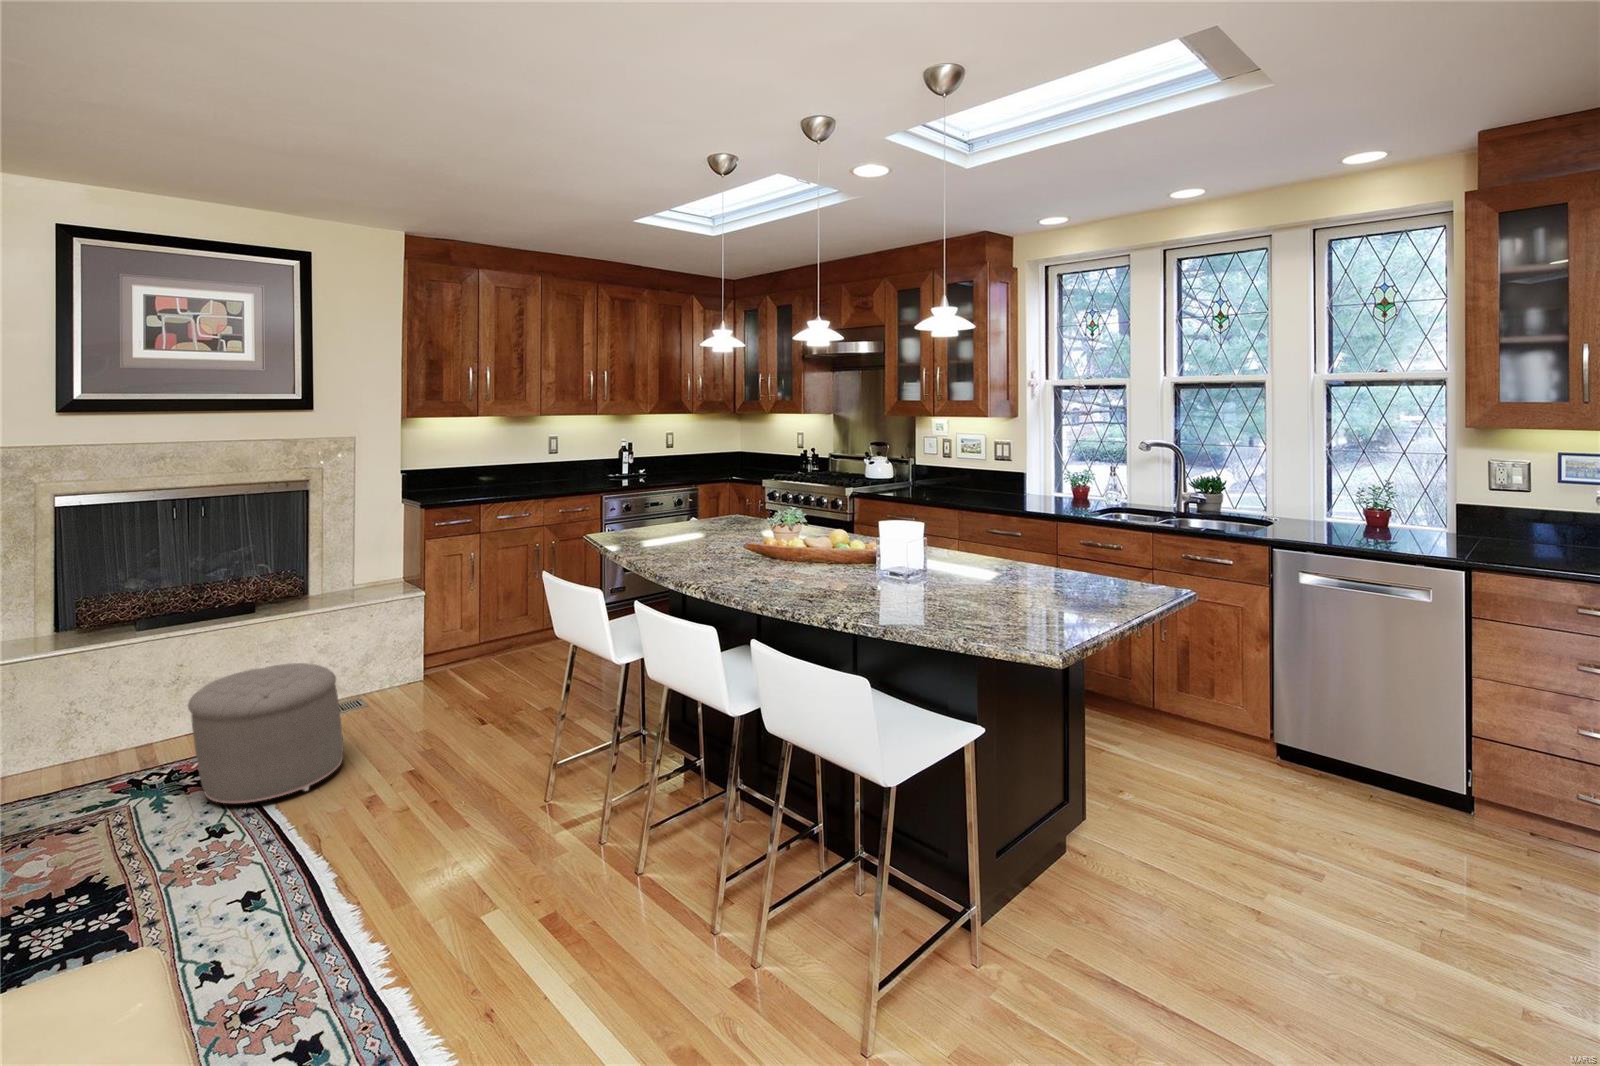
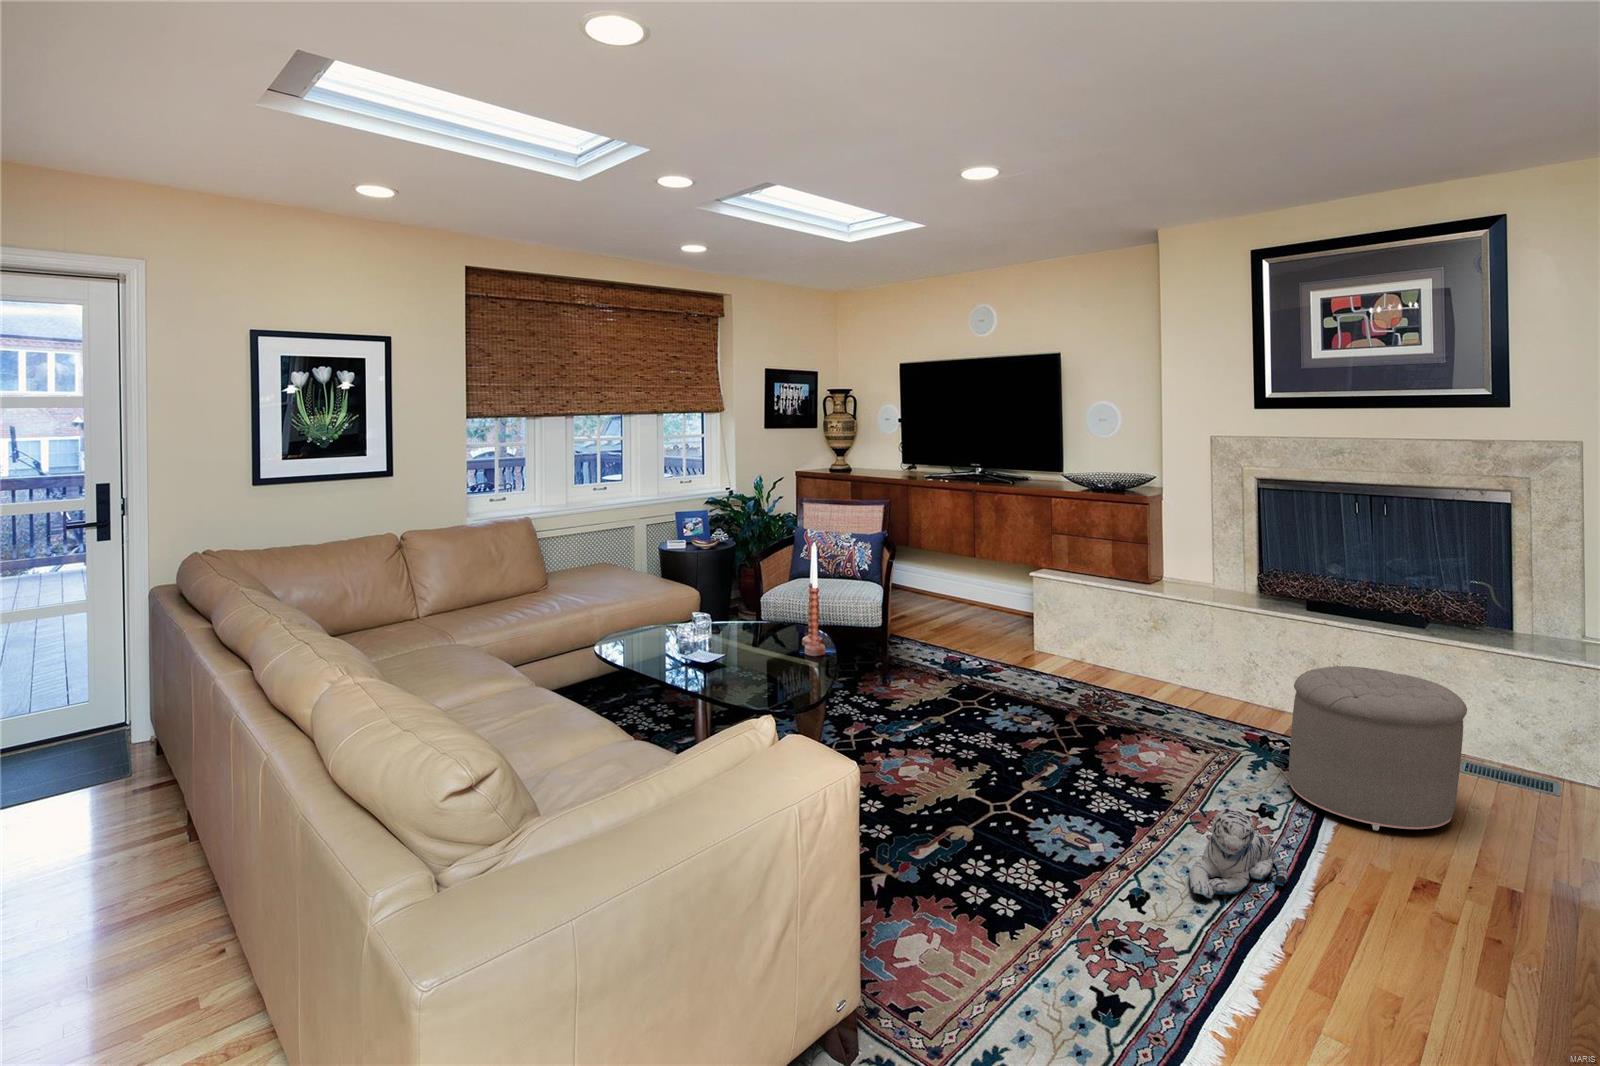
plush toy: none [223,832,305,928] -> present [1189,808,1288,899]

